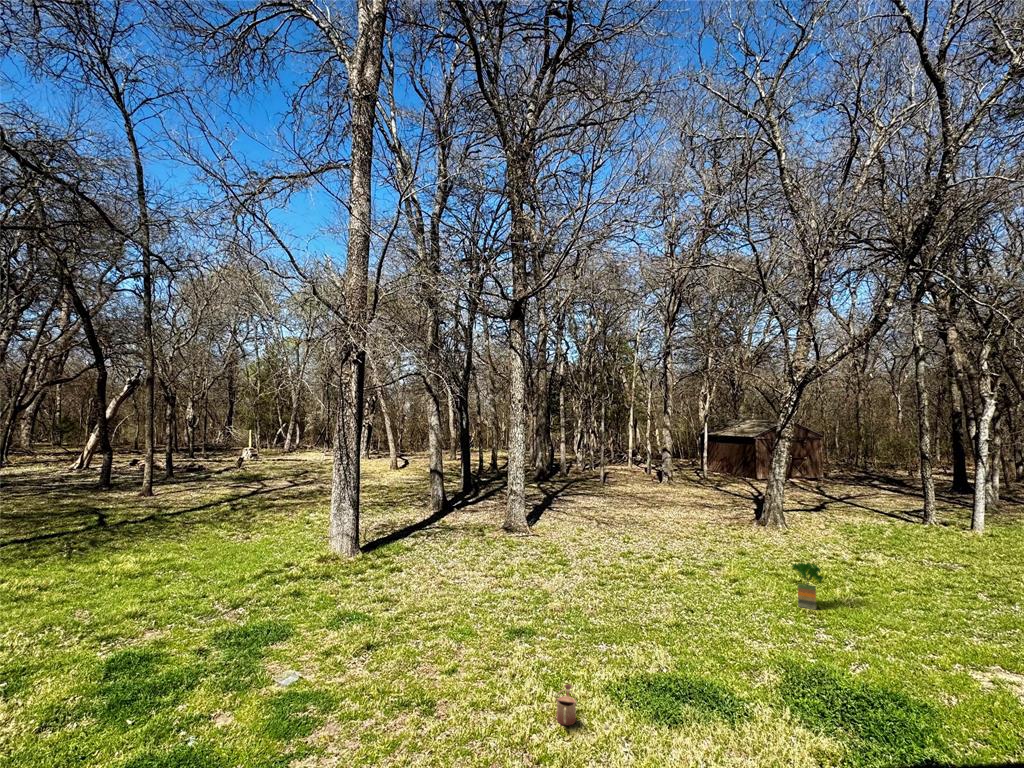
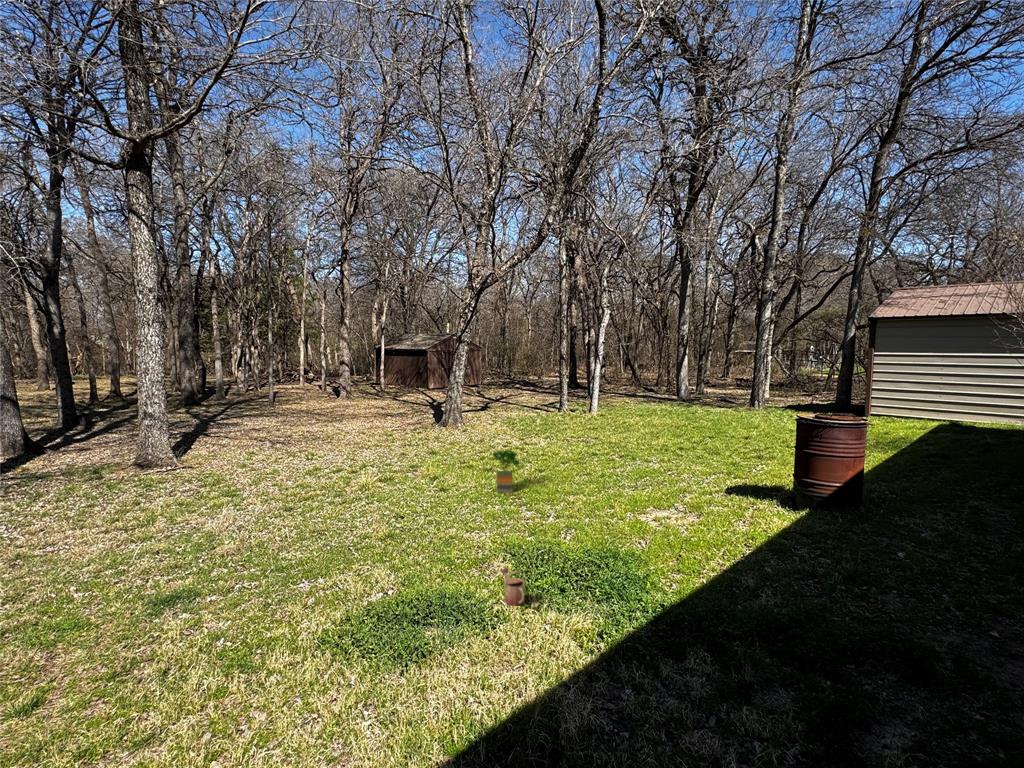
watering can: present [556,685,577,726] -> present [501,568,525,606]

